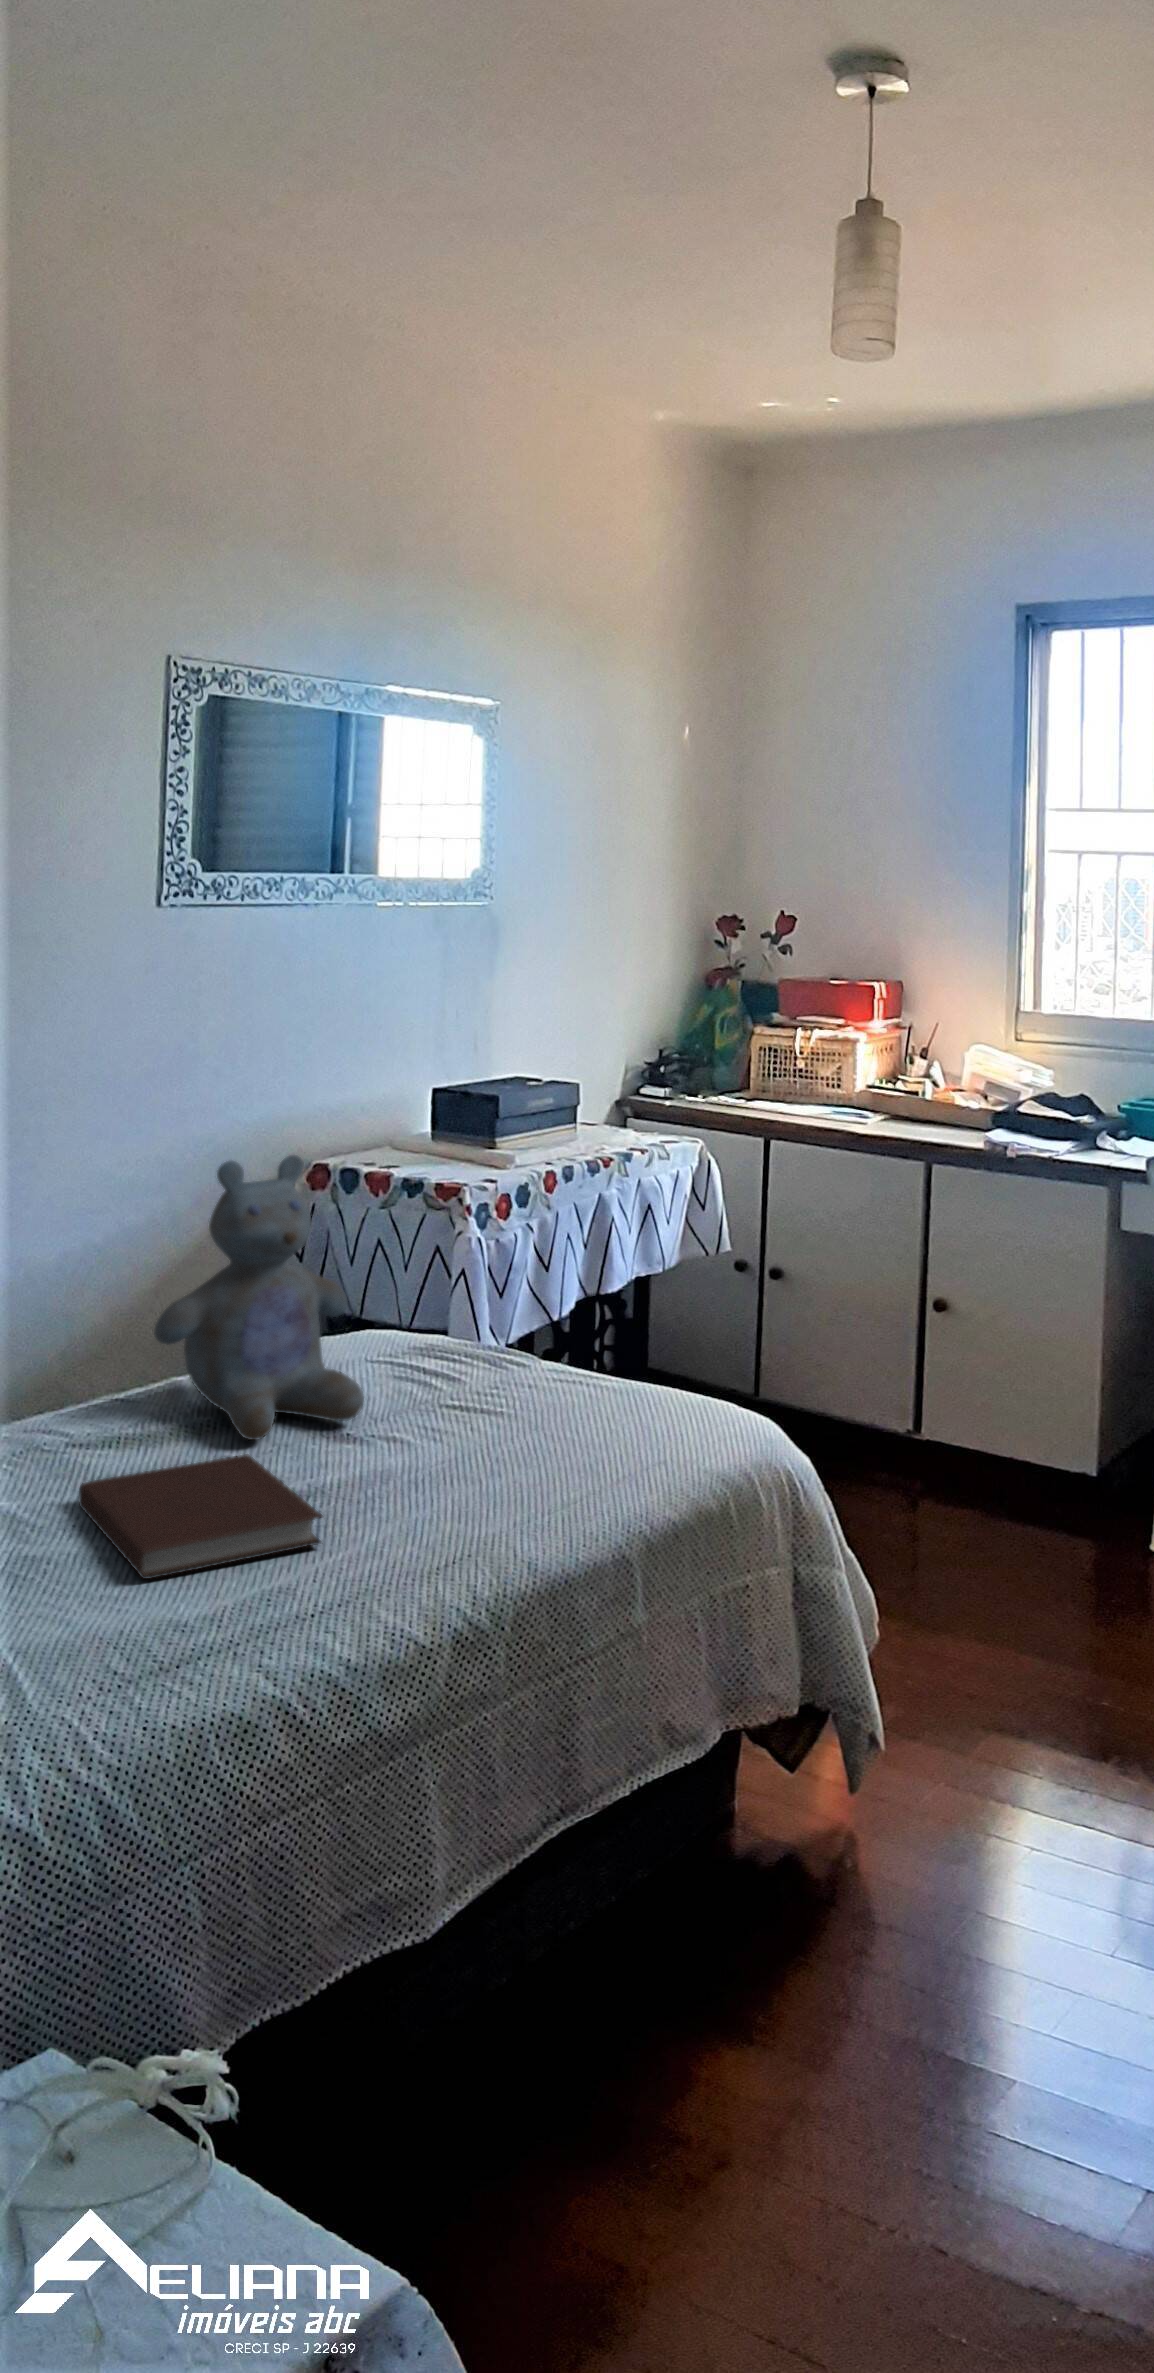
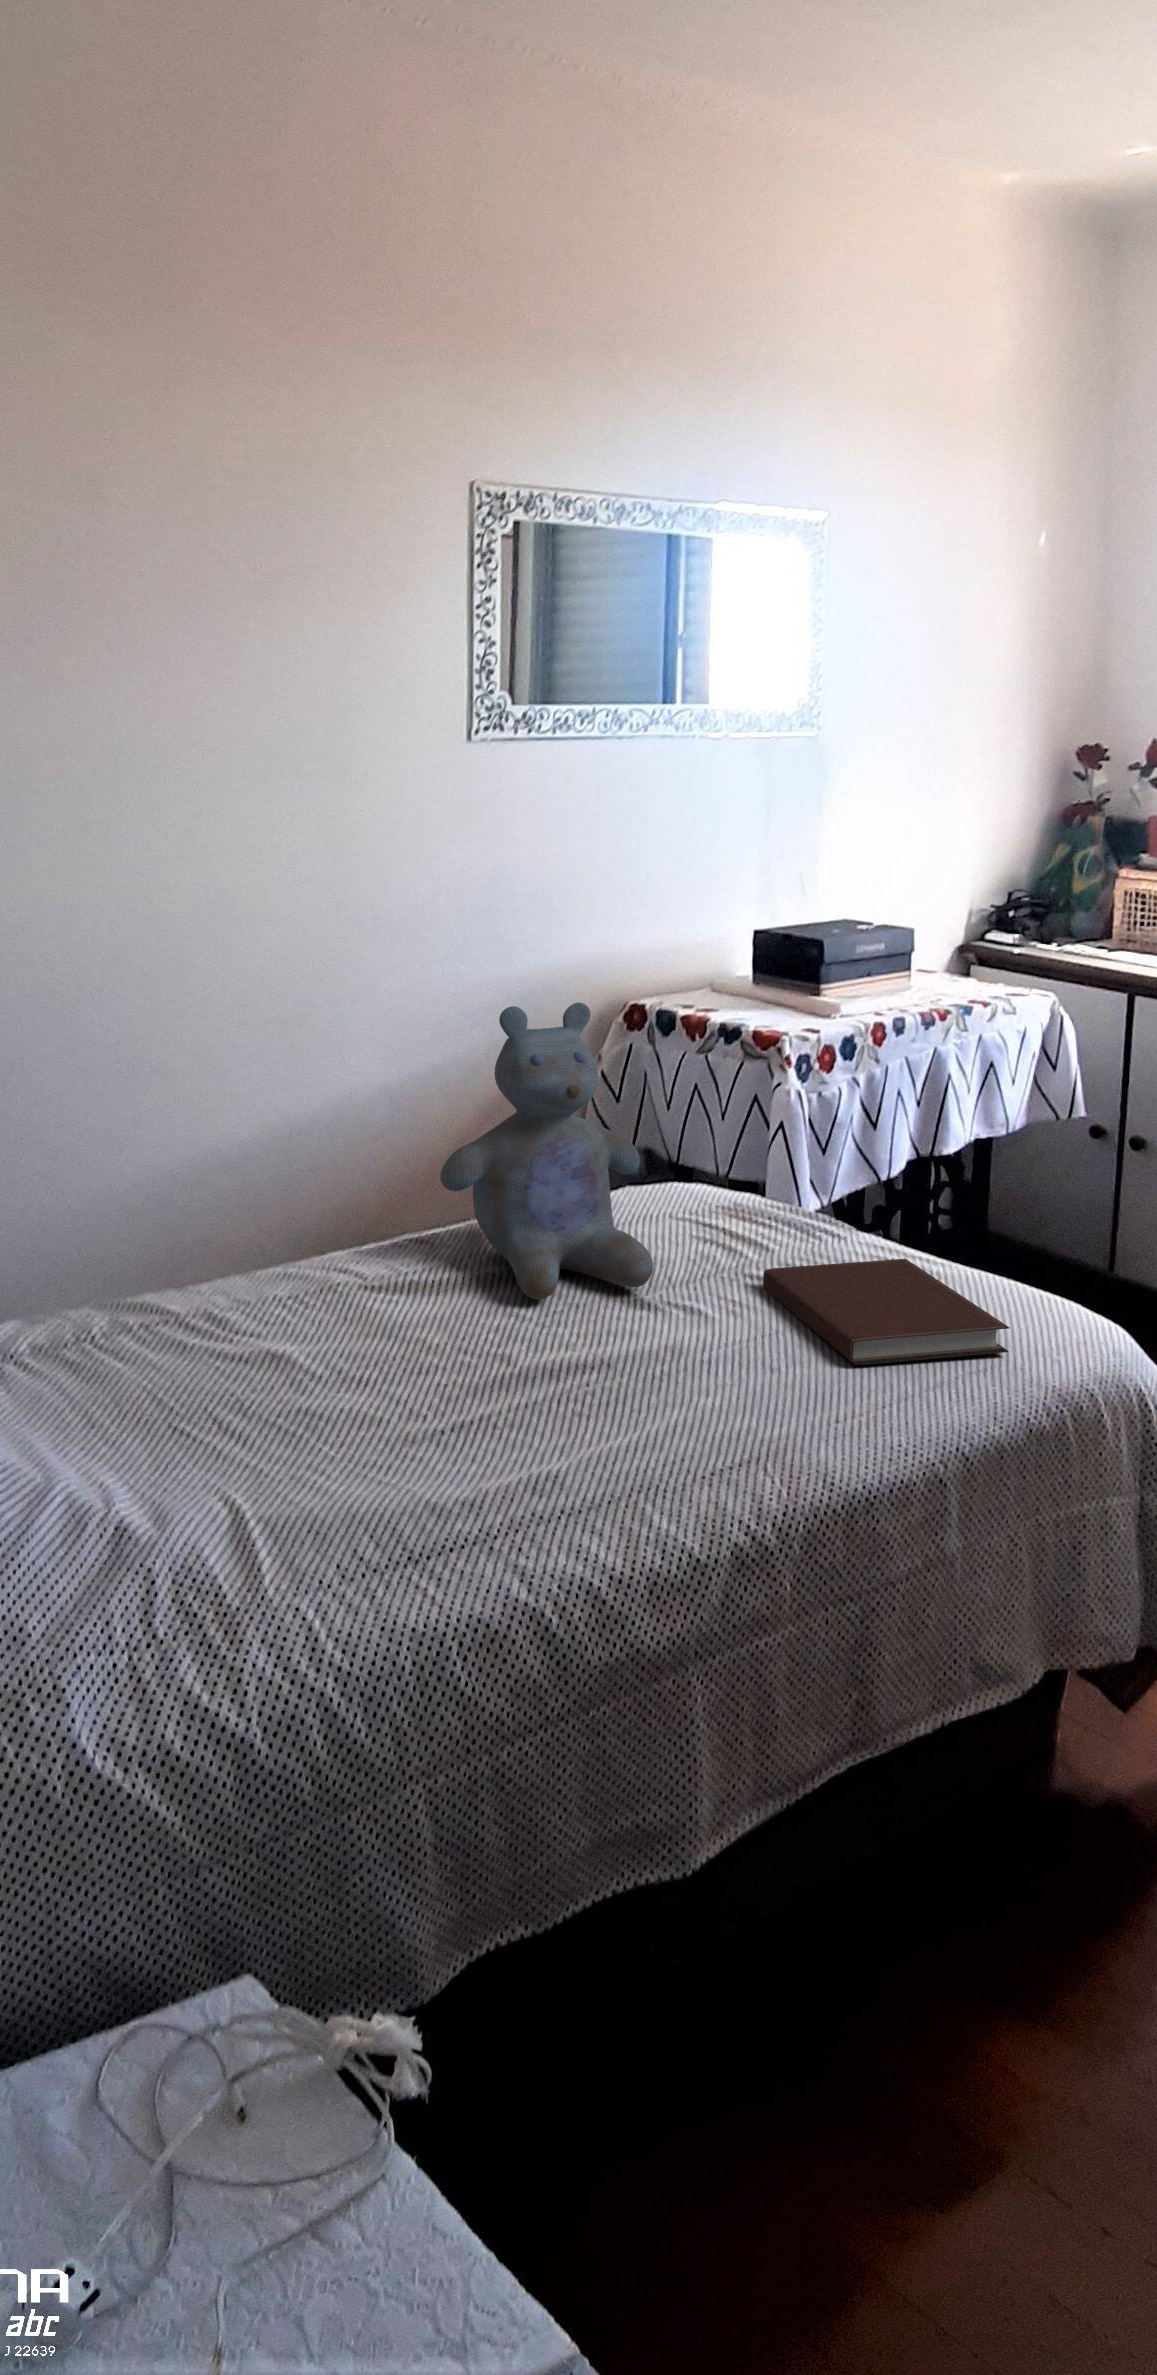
notebook: present [79,1454,323,1579] -> present [763,1259,1010,1365]

